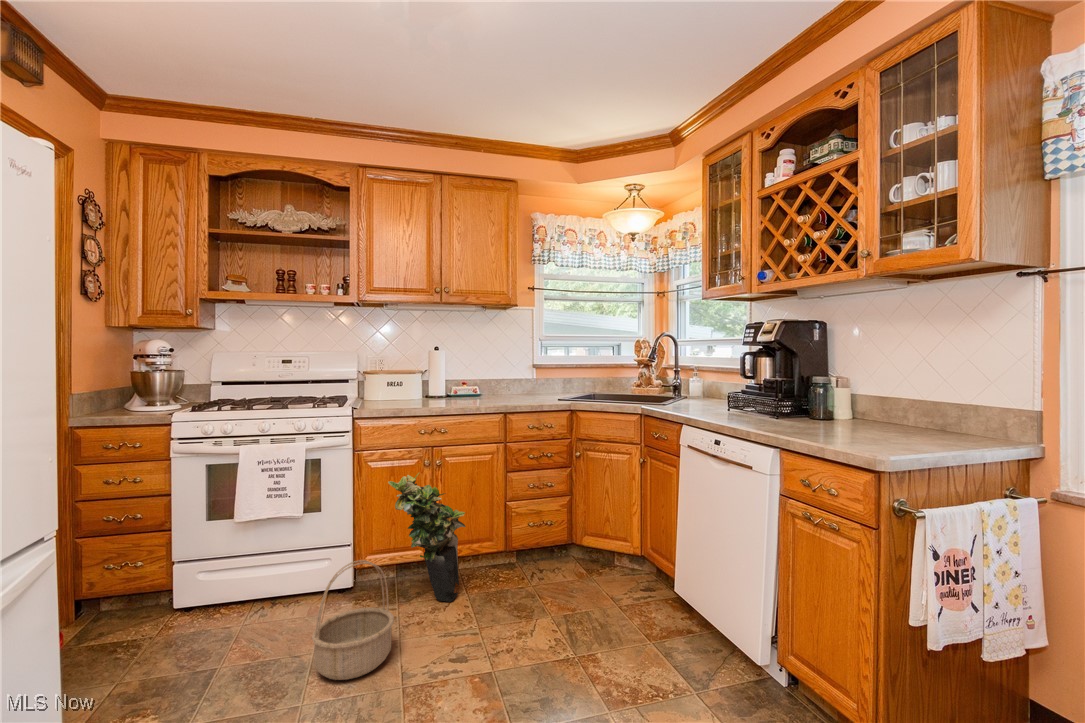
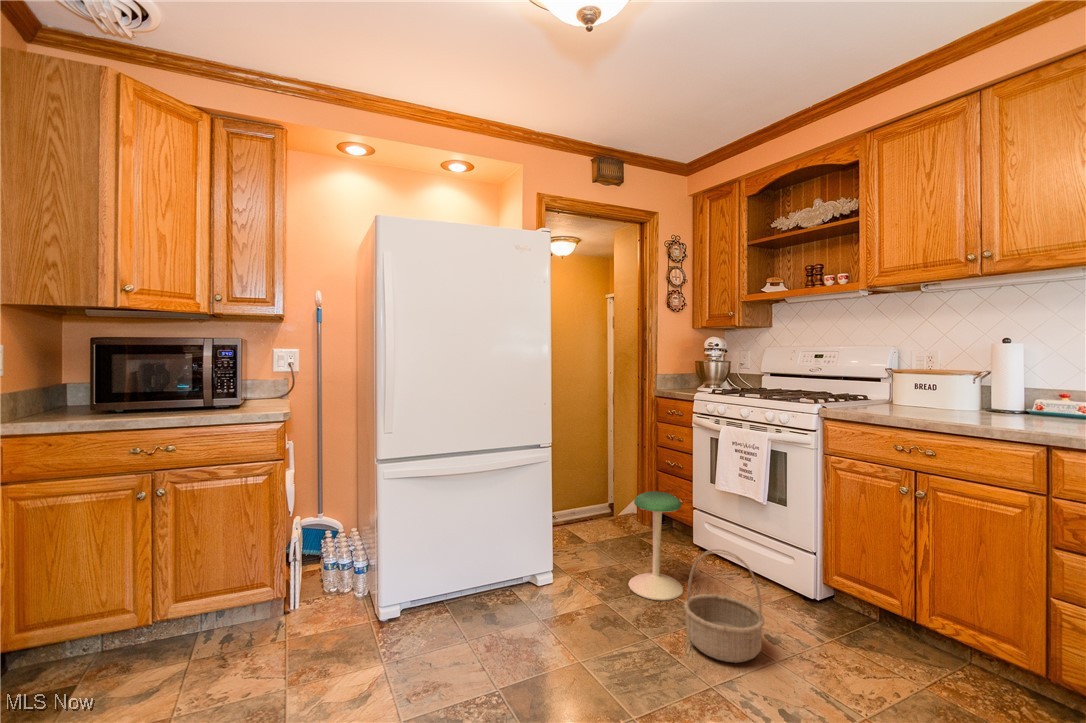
potted plant: present [388,473,466,602] -> none [822,495,931,677]
stool: none [162,542,248,697] -> present [628,491,683,600]

